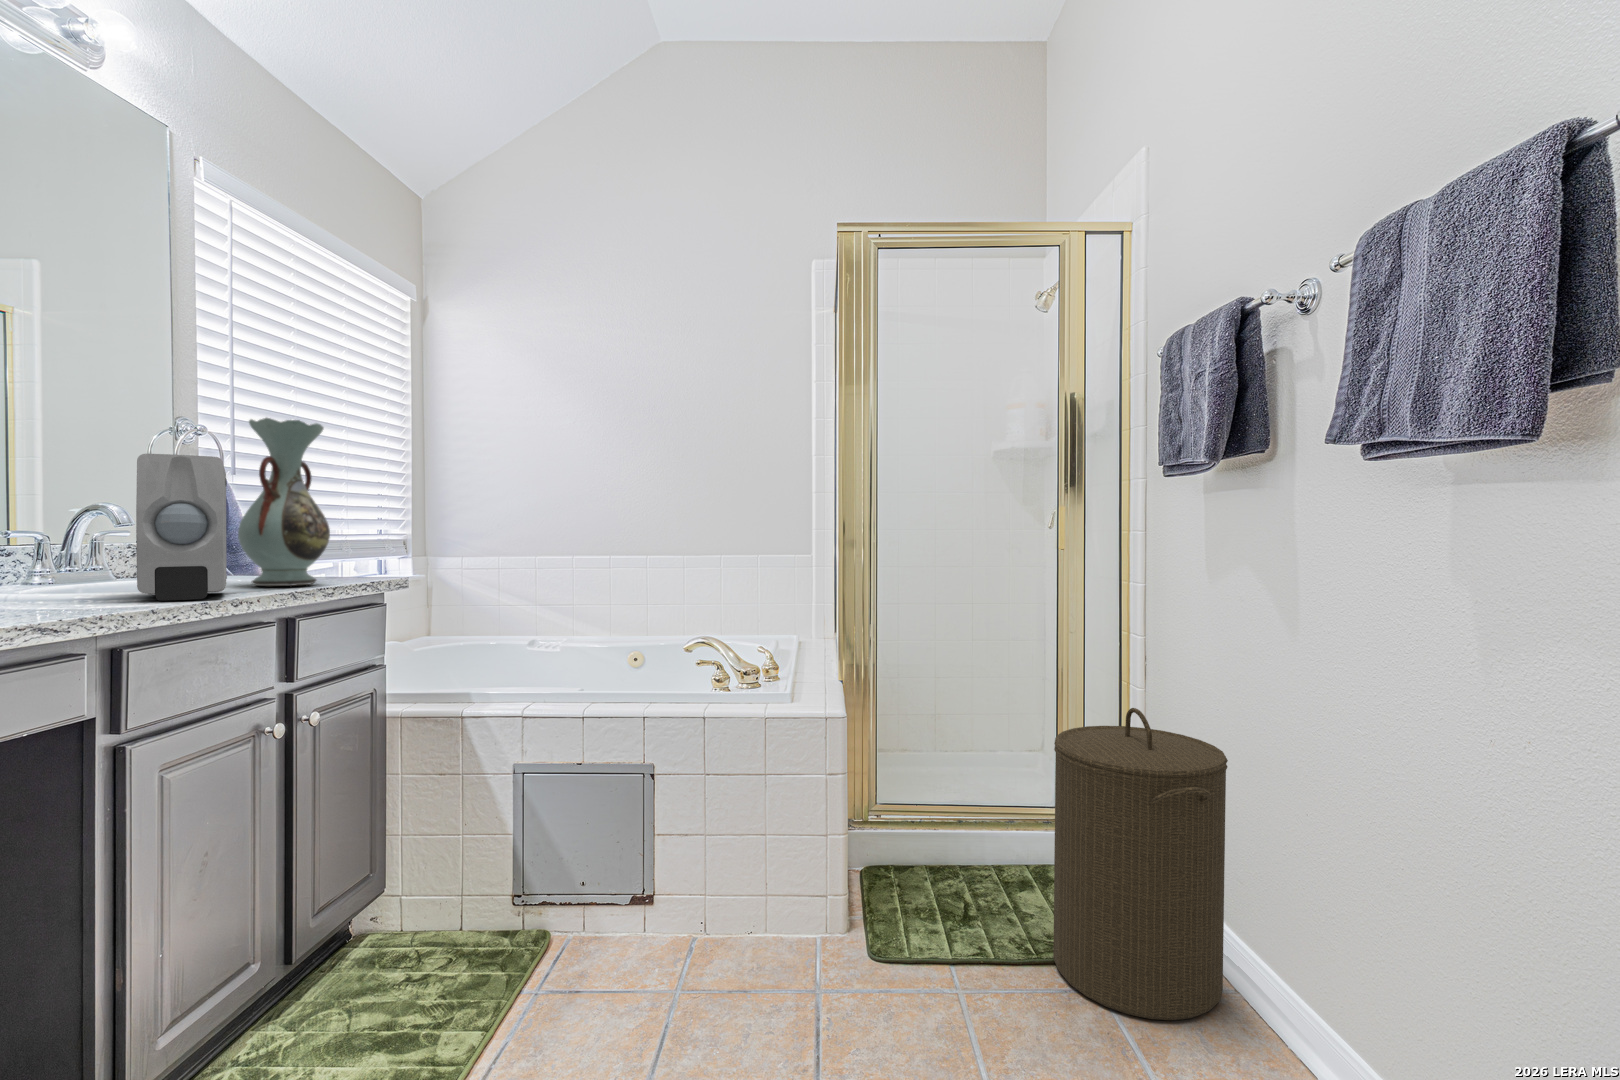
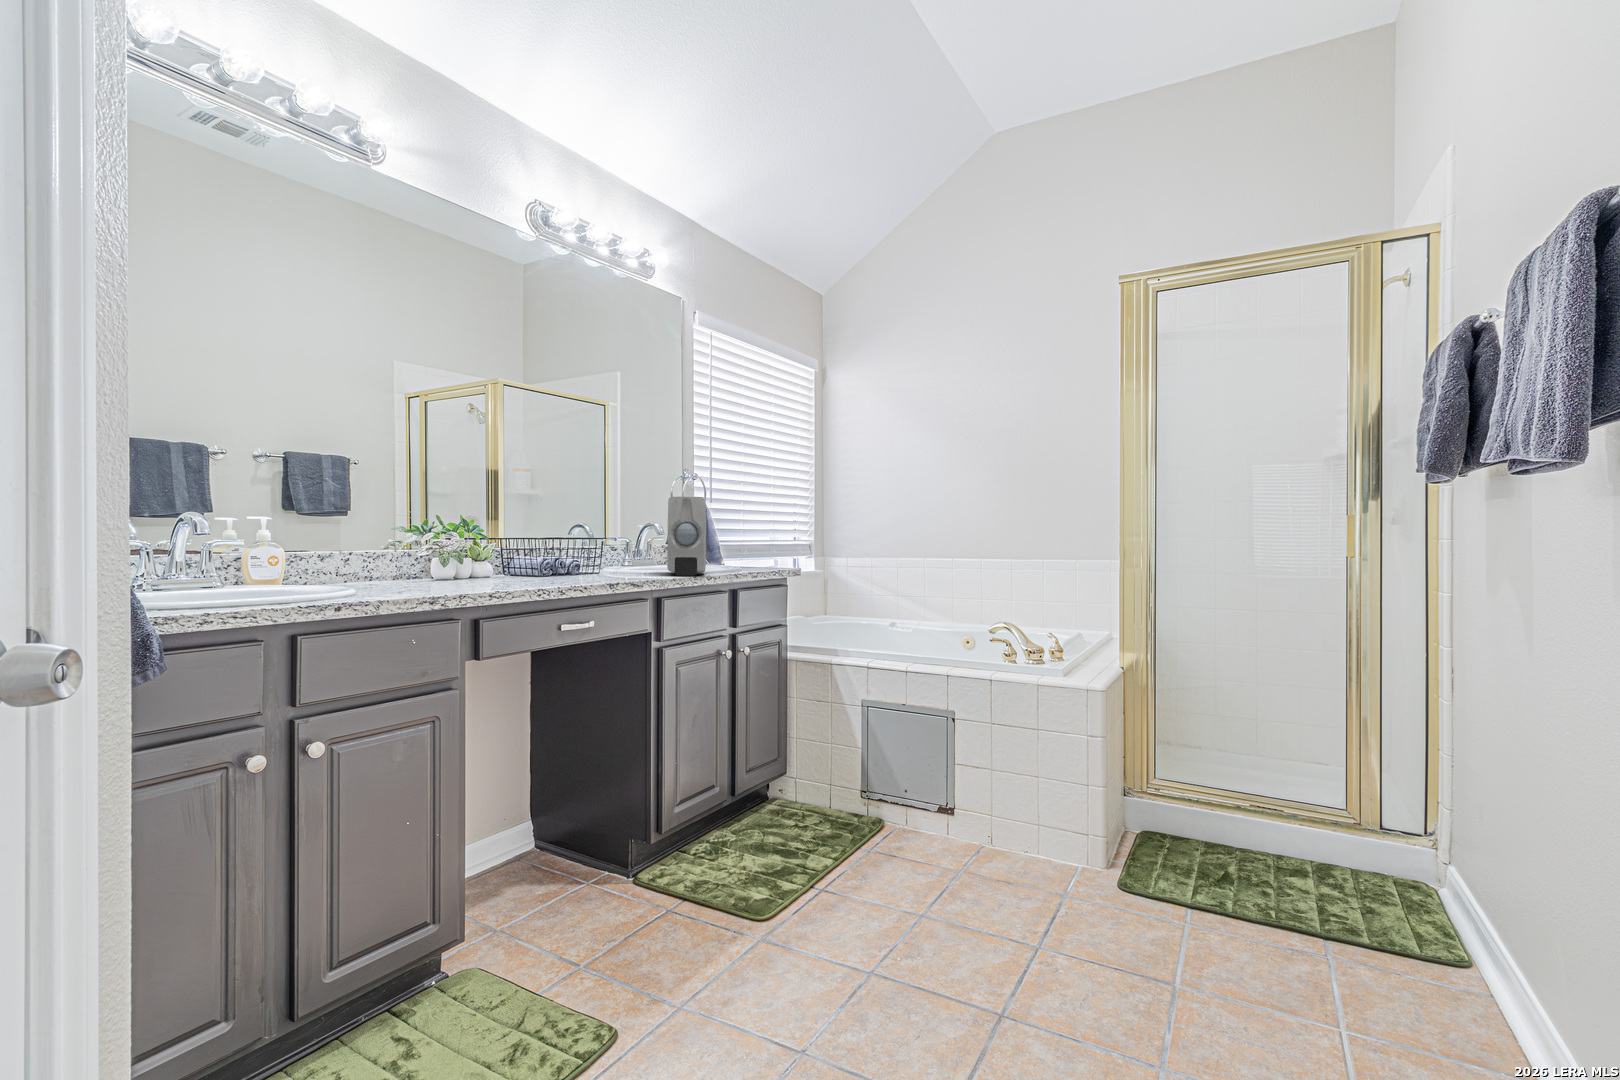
decorative vase: present [238,418,330,586] -> none [712,471,758,571]
laundry hamper: present [1053,708,1228,1020] -> none [1288,706,1469,990]

